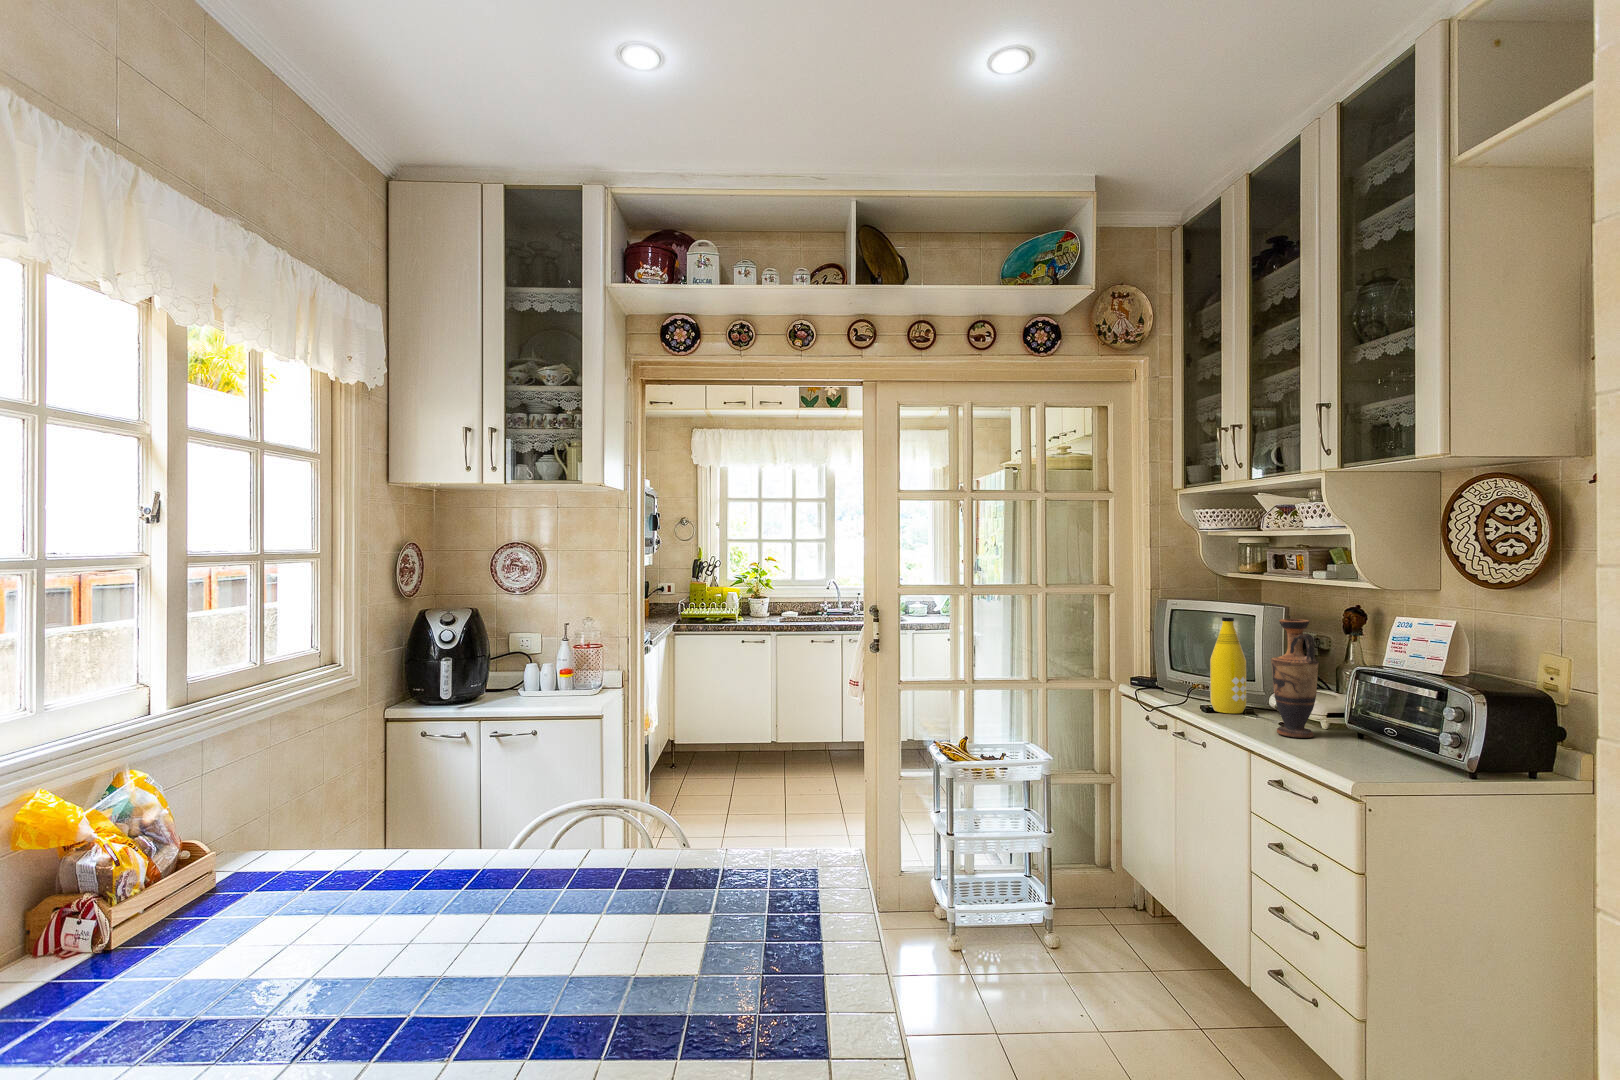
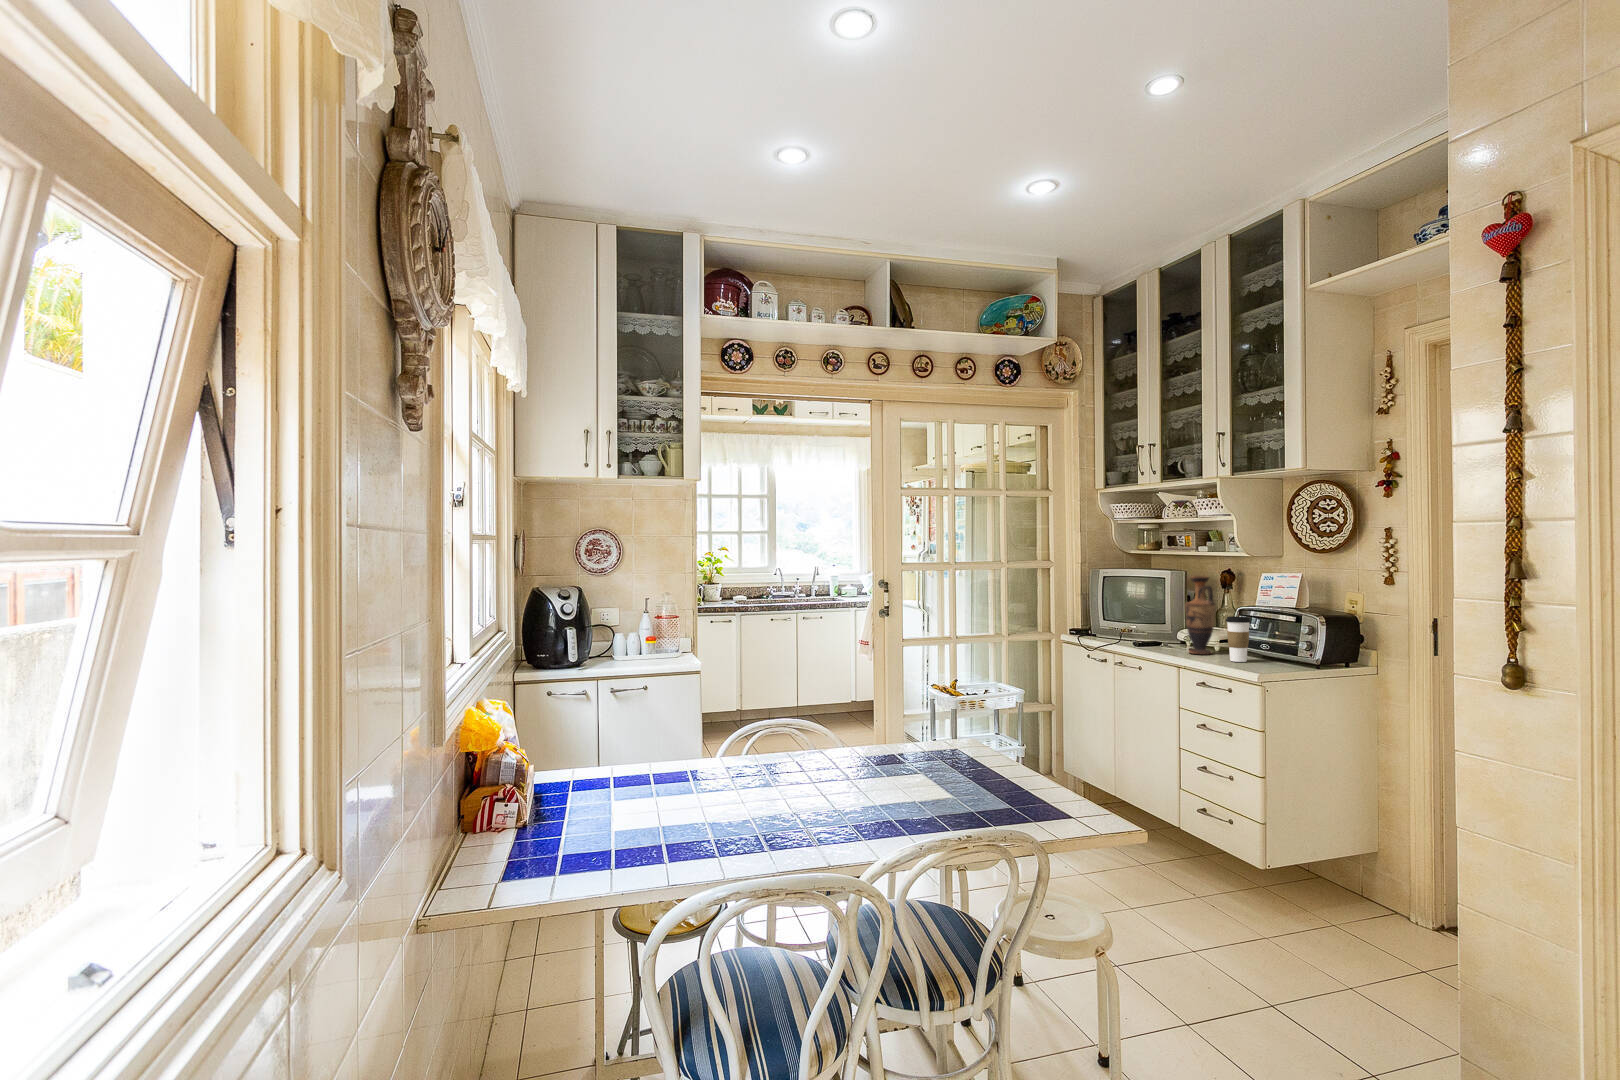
bottle: present [1210,617,1246,714] -> none [1136,578,1160,645]
coffee cup: none [1325,686,1366,759] -> present [1226,616,1251,662]

